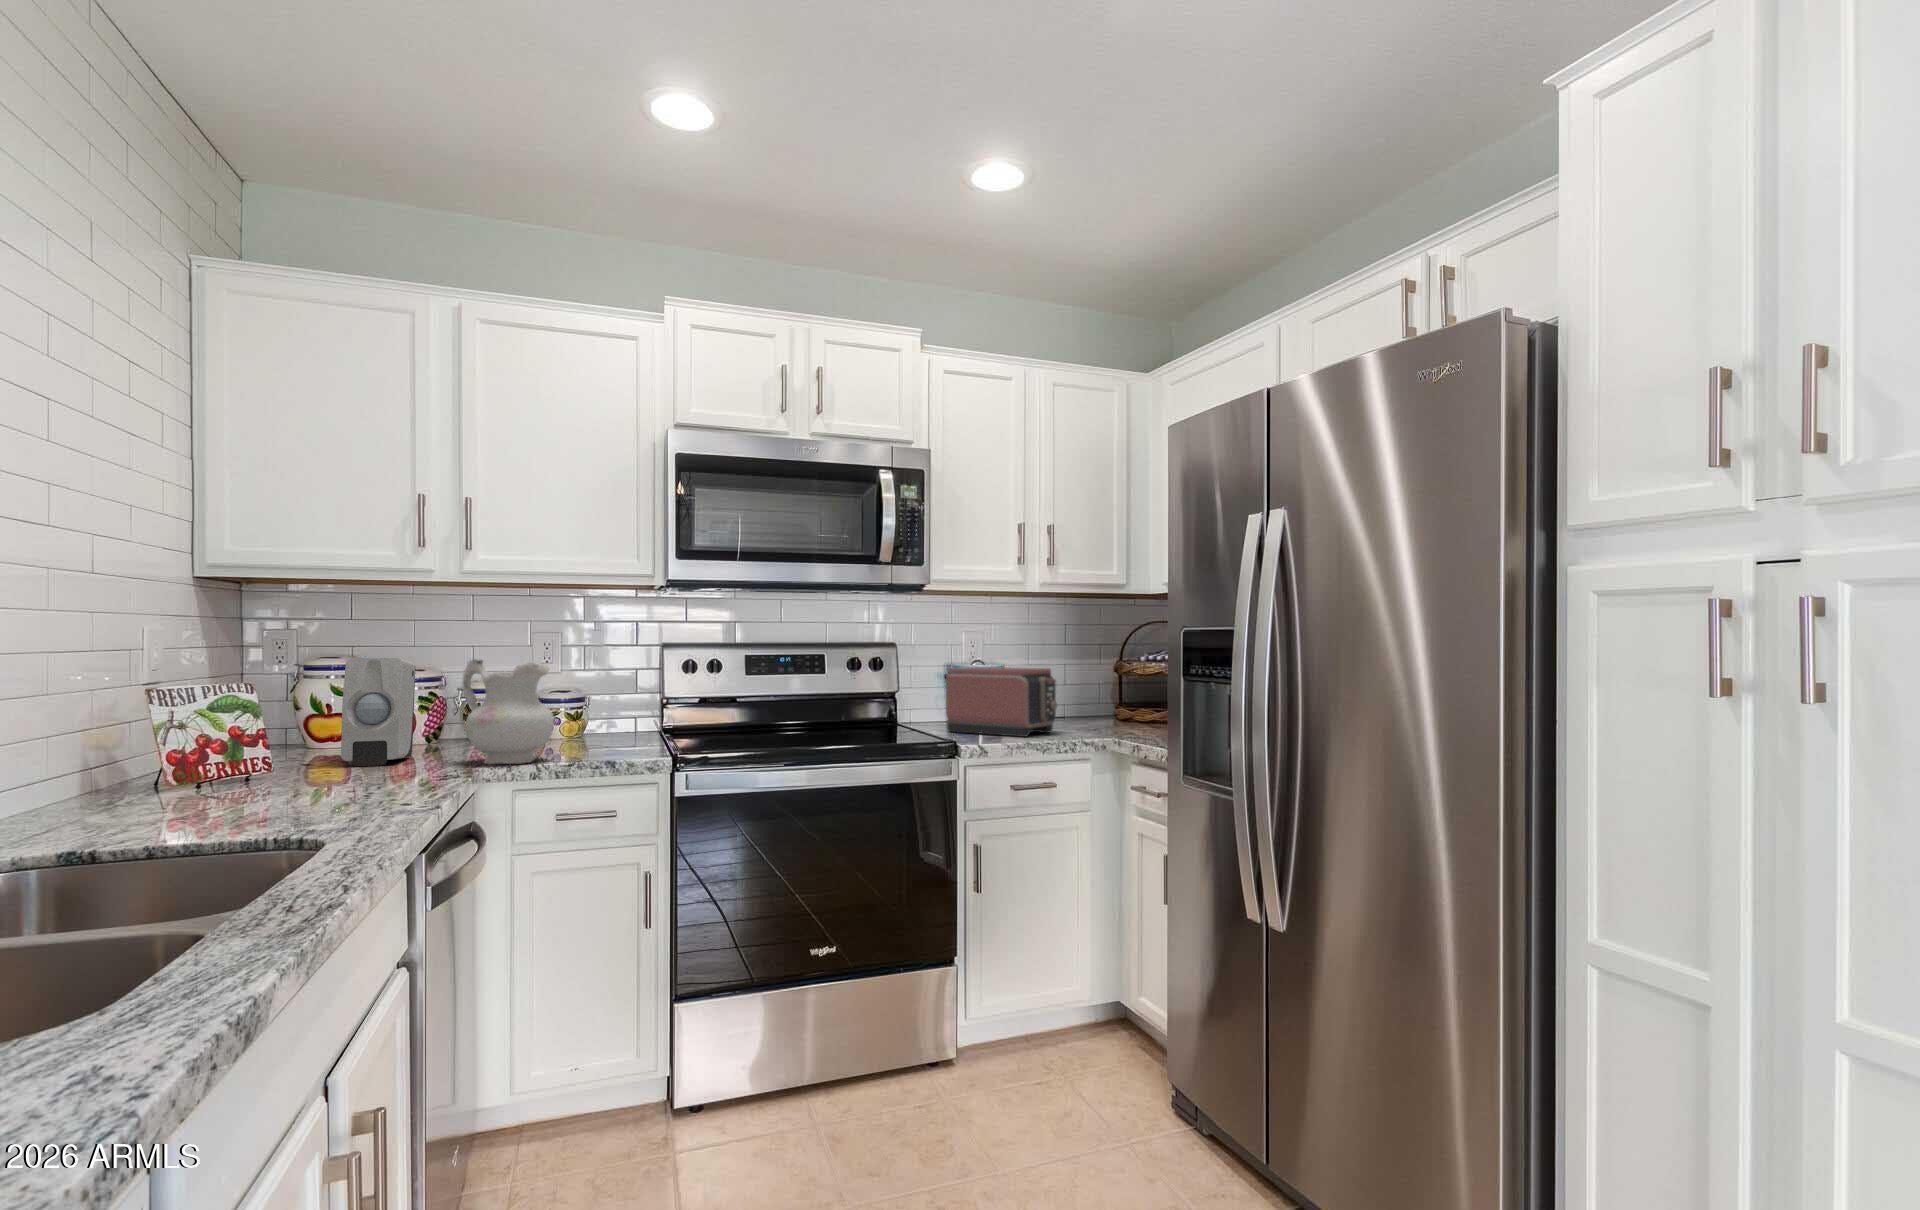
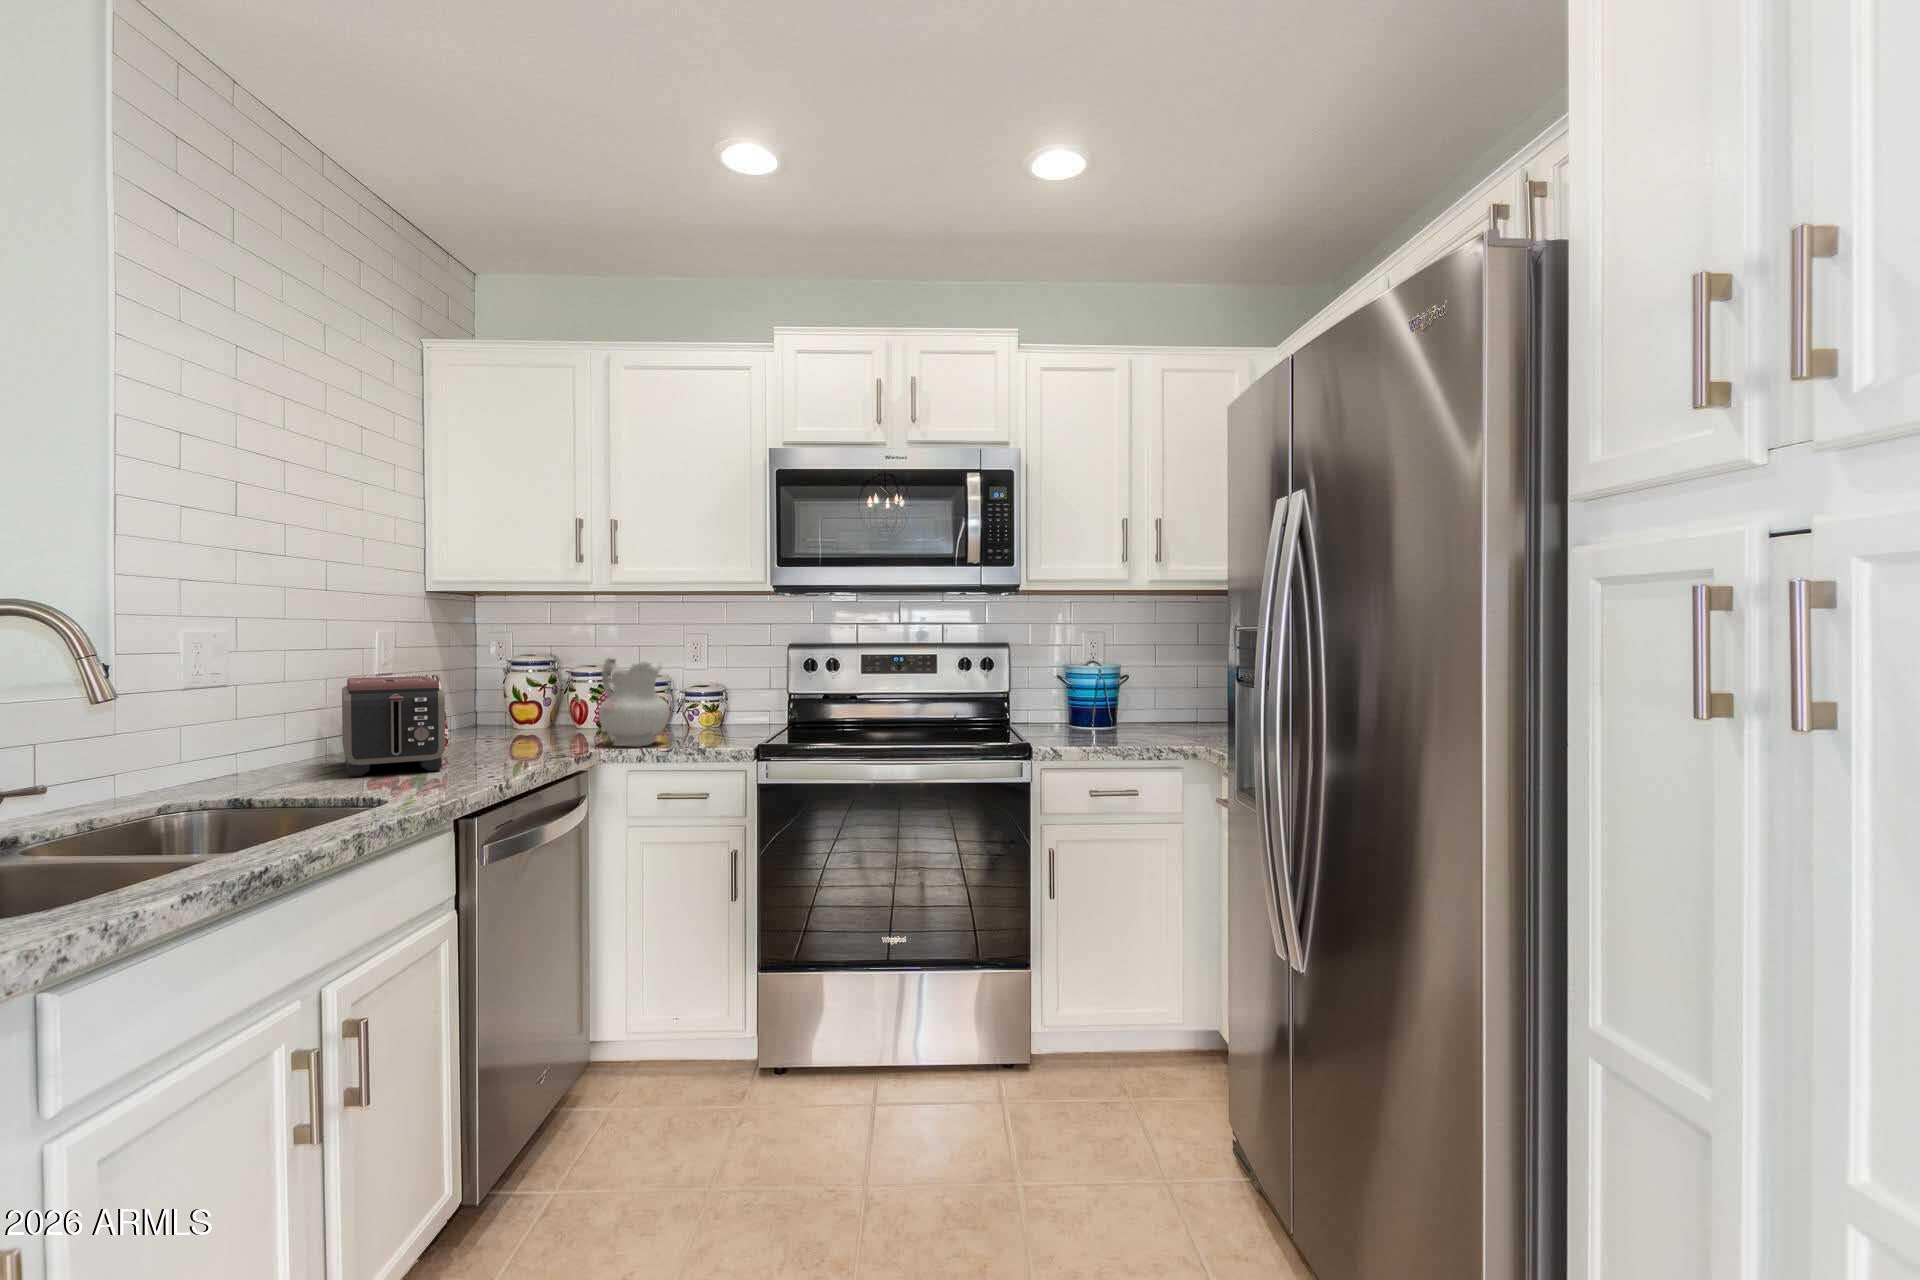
soap dispenser: present [341,658,415,766] -> none [515,657,580,743]
toaster: present [946,667,1057,737] -> present [342,676,445,777]

